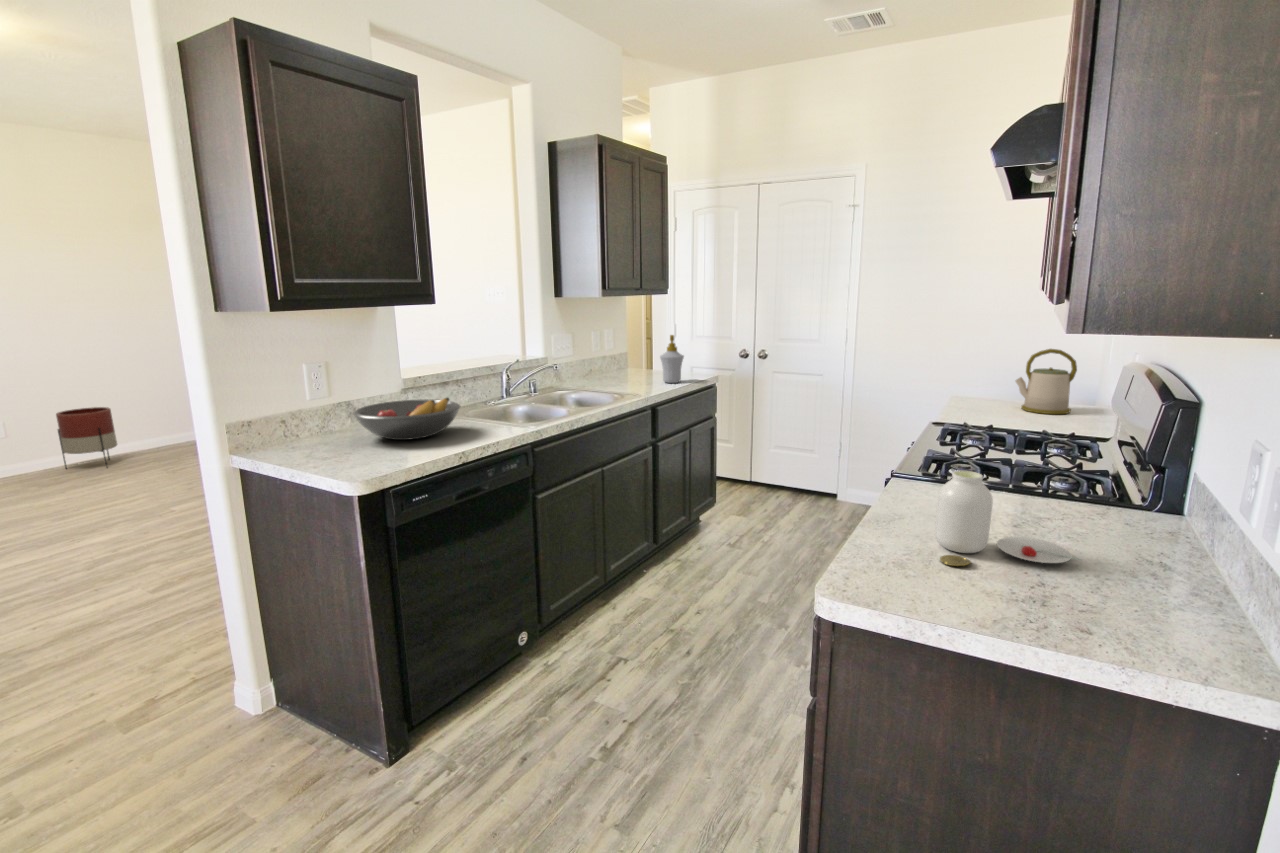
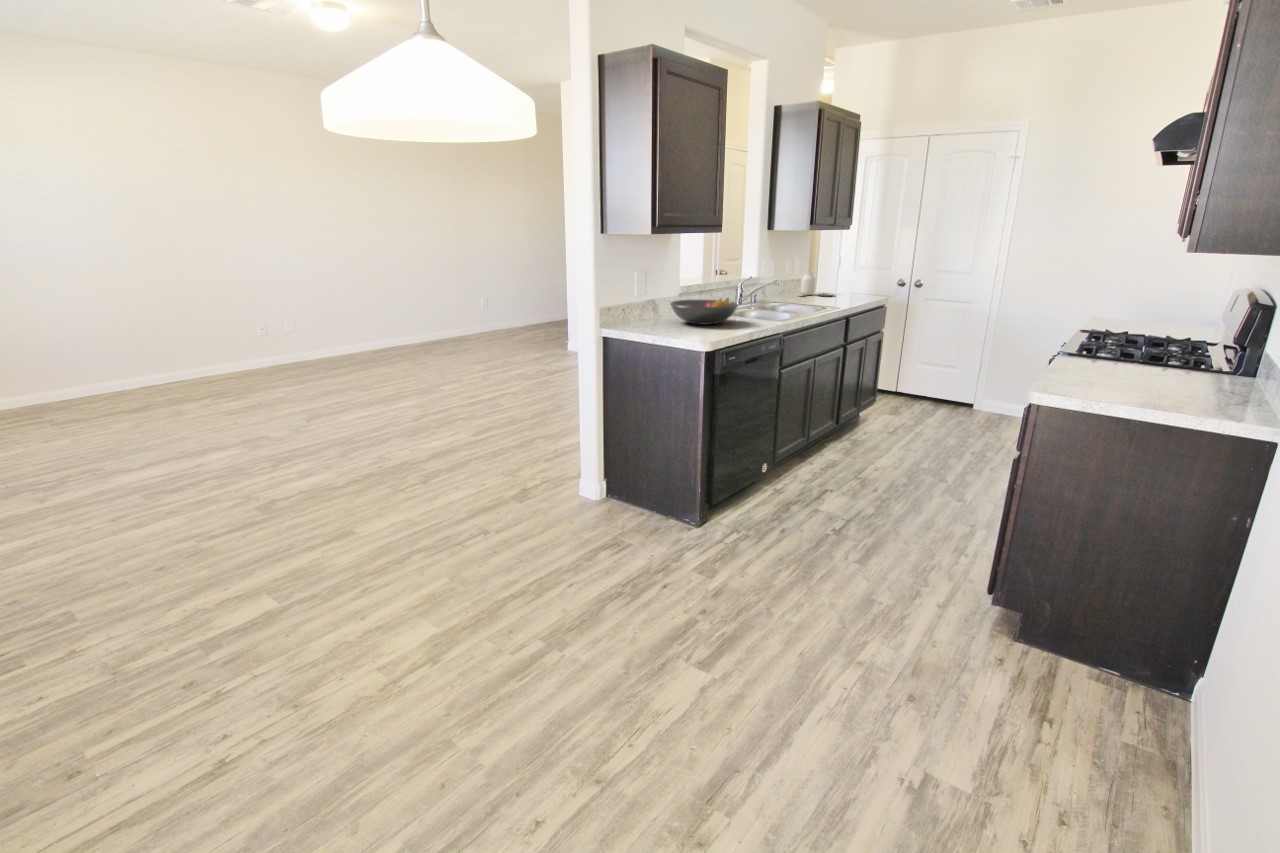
soap bottle: present [660,335,684,383] -> none [847,262,867,301]
kettle: present [1016,349,1077,414] -> none [1150,280,1202,331]
planter: present [56,407,117,469] -> none [323,310,363,359]
jar: present [935,471,1081,566] -> present [801,273,833,296]

